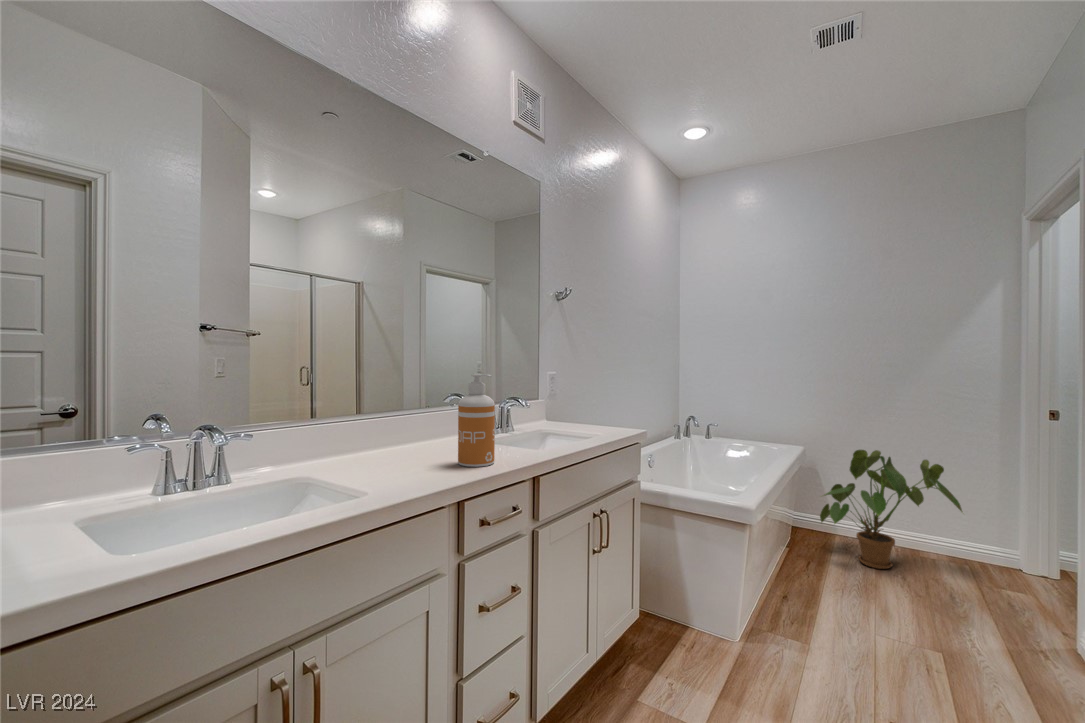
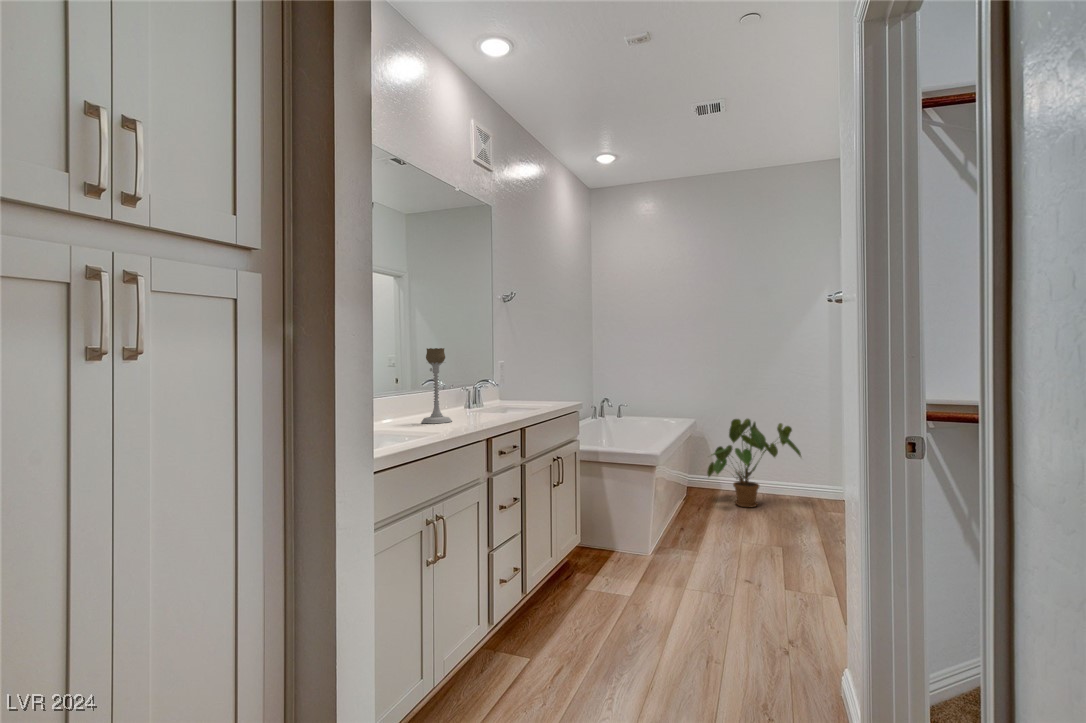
candle holder: none [382,356,428,468] -> present [421,348,452,424]
soap dispenser: present [458,374,495,467] -> none [473,359,498,421]

